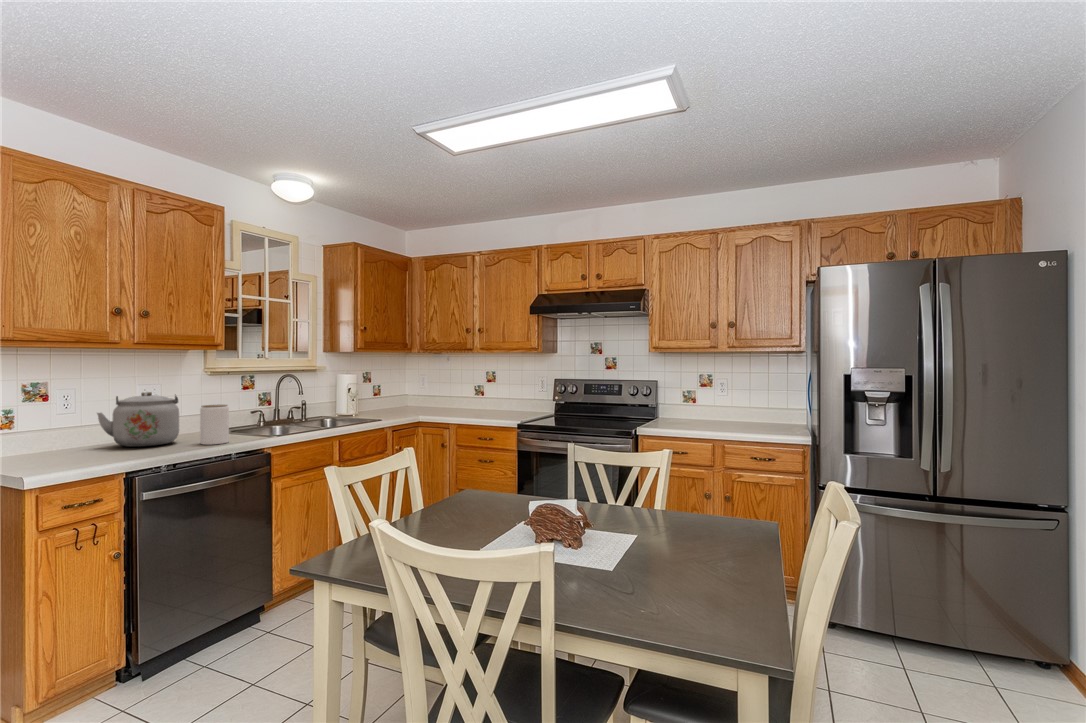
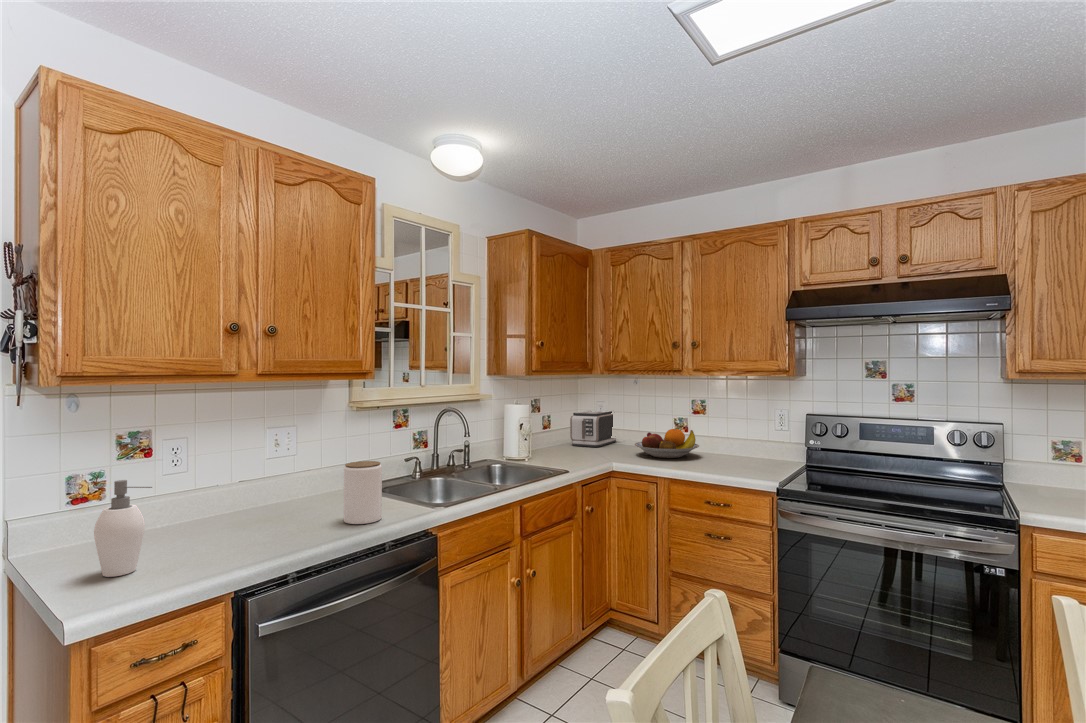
toaster: none [396,382,435,409] -> present [570,410,616,447]
kettle: present [97,392,179,447] -> none [209,442,317,526]
fruit bowl: none [439,392,486,413] -> present [635,429,699,458]
soap dispenser: none [26,407,67,466] -> present [94,480,152,577]

